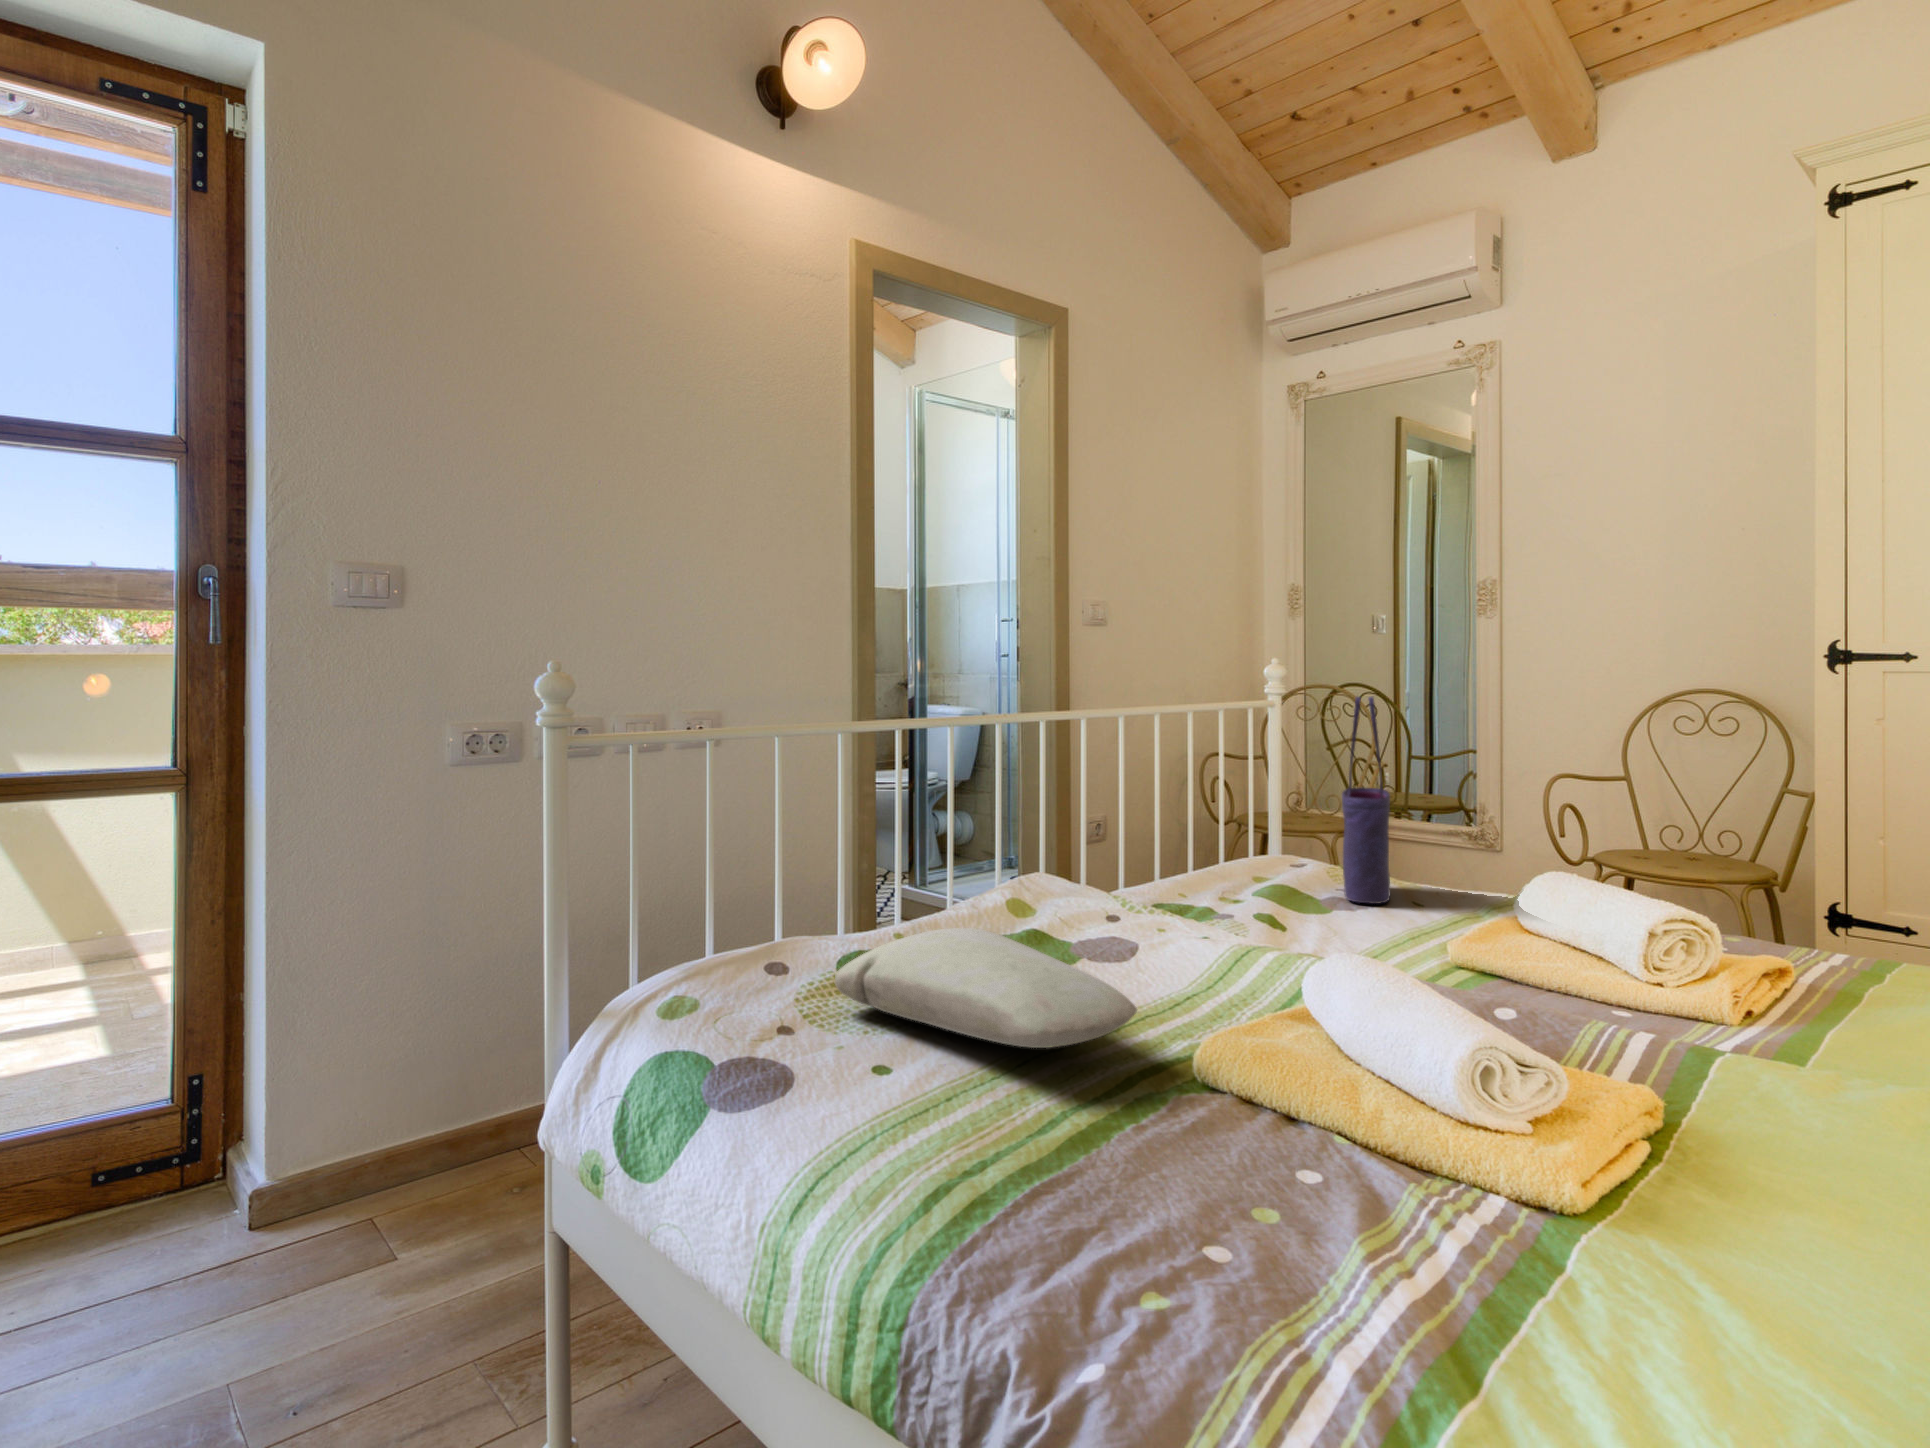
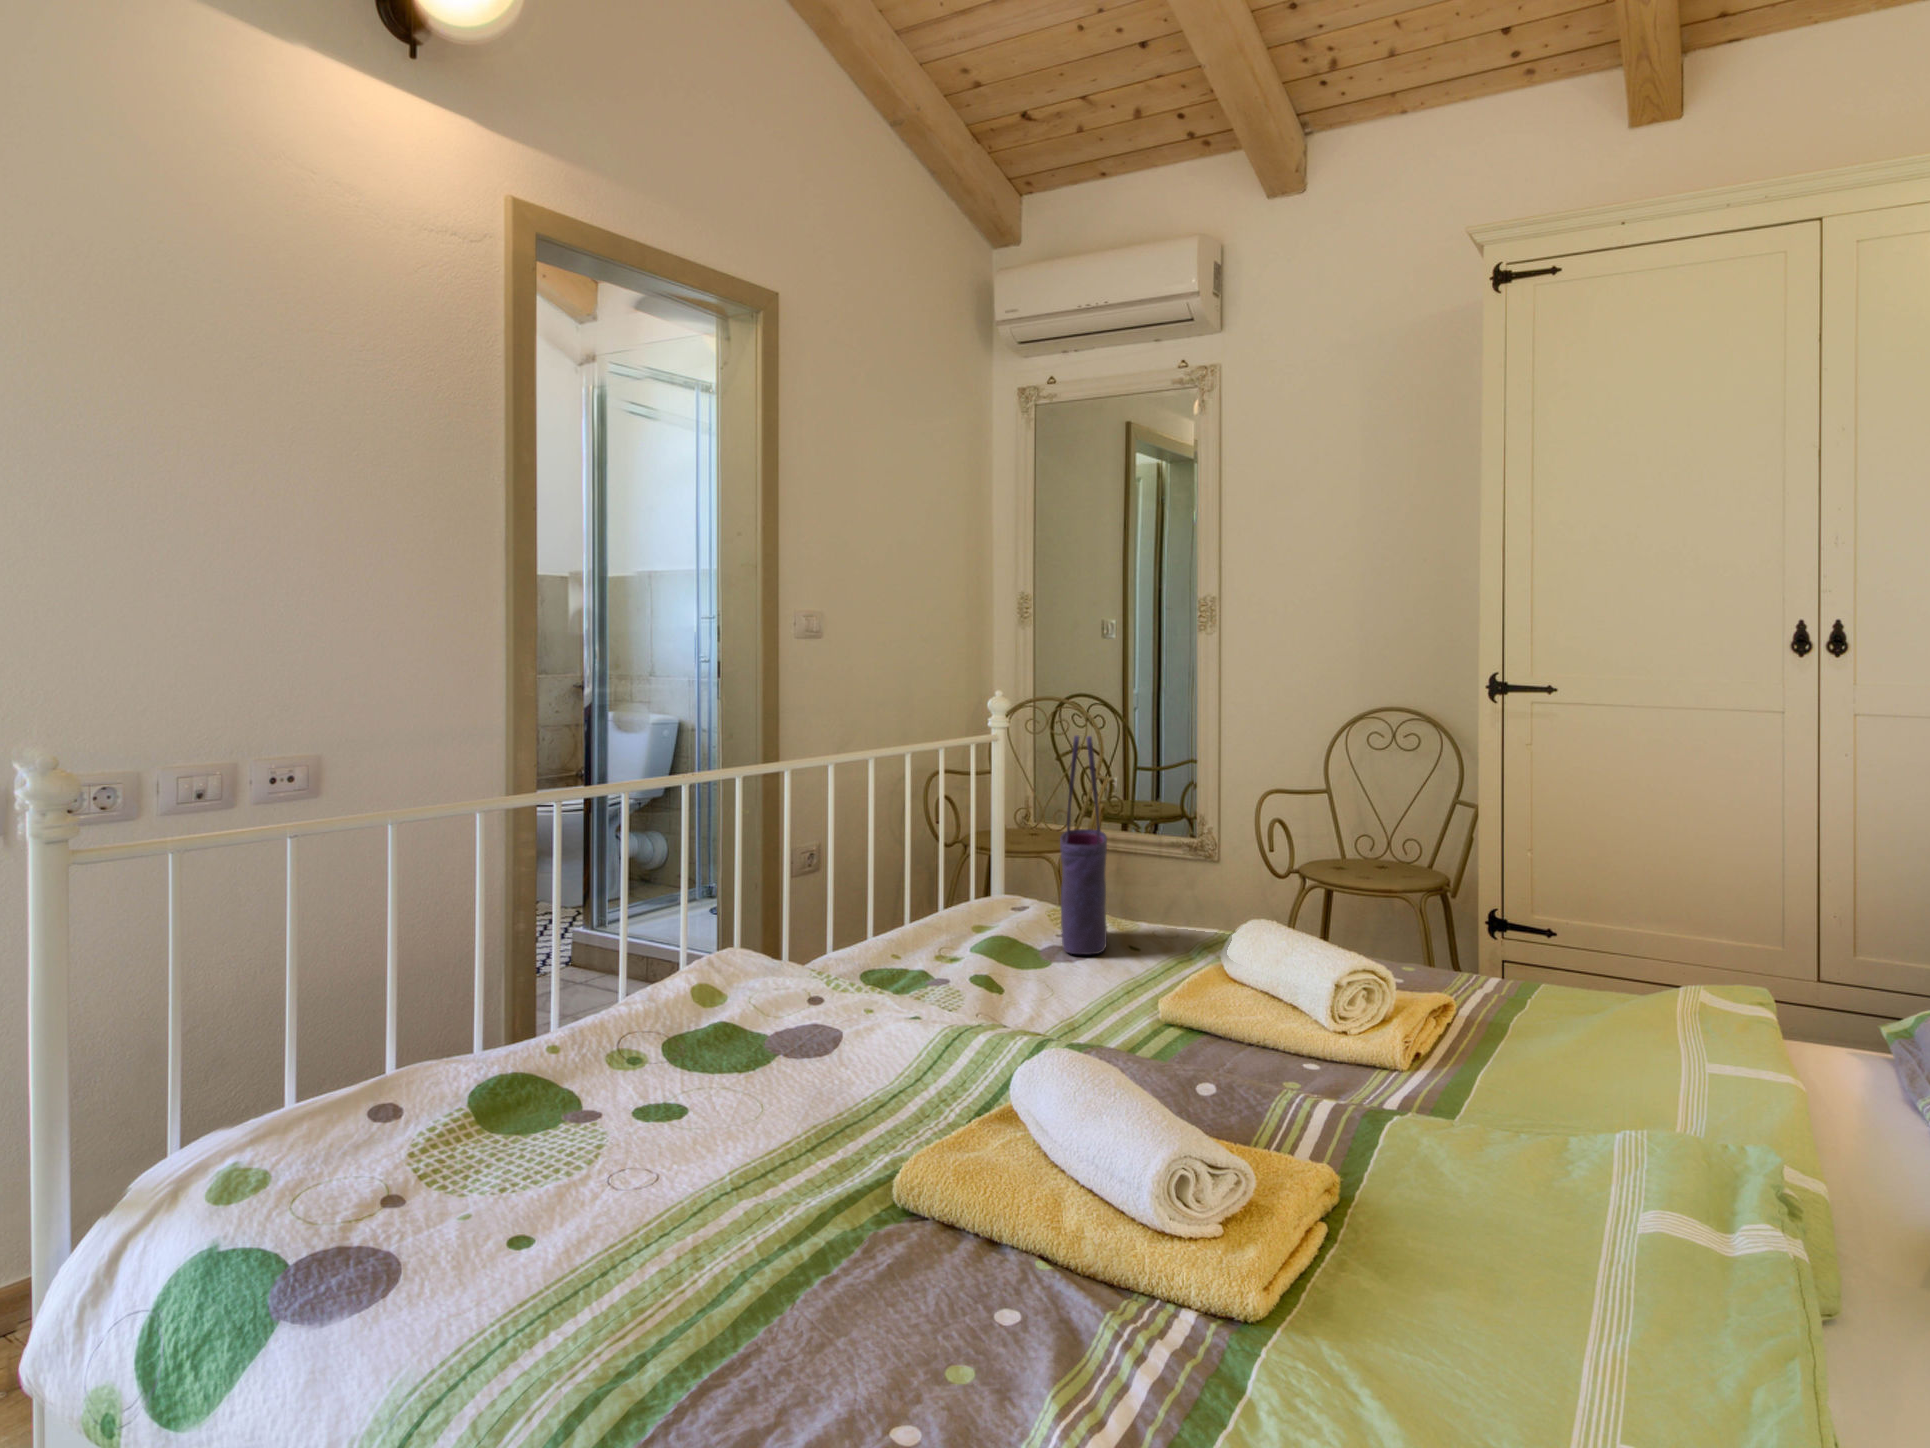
pillow: present [835,928,1137,1048] -> none [466,1039,830,1192]

